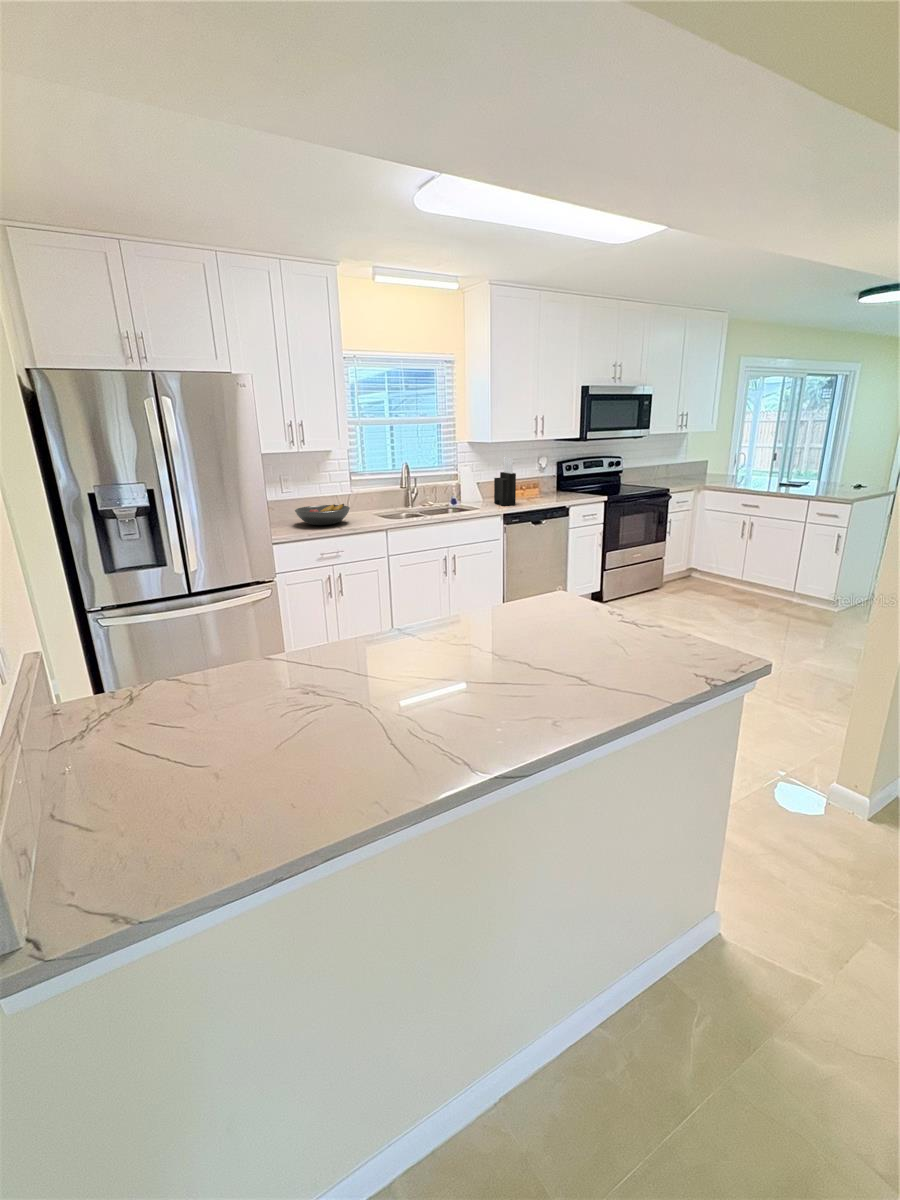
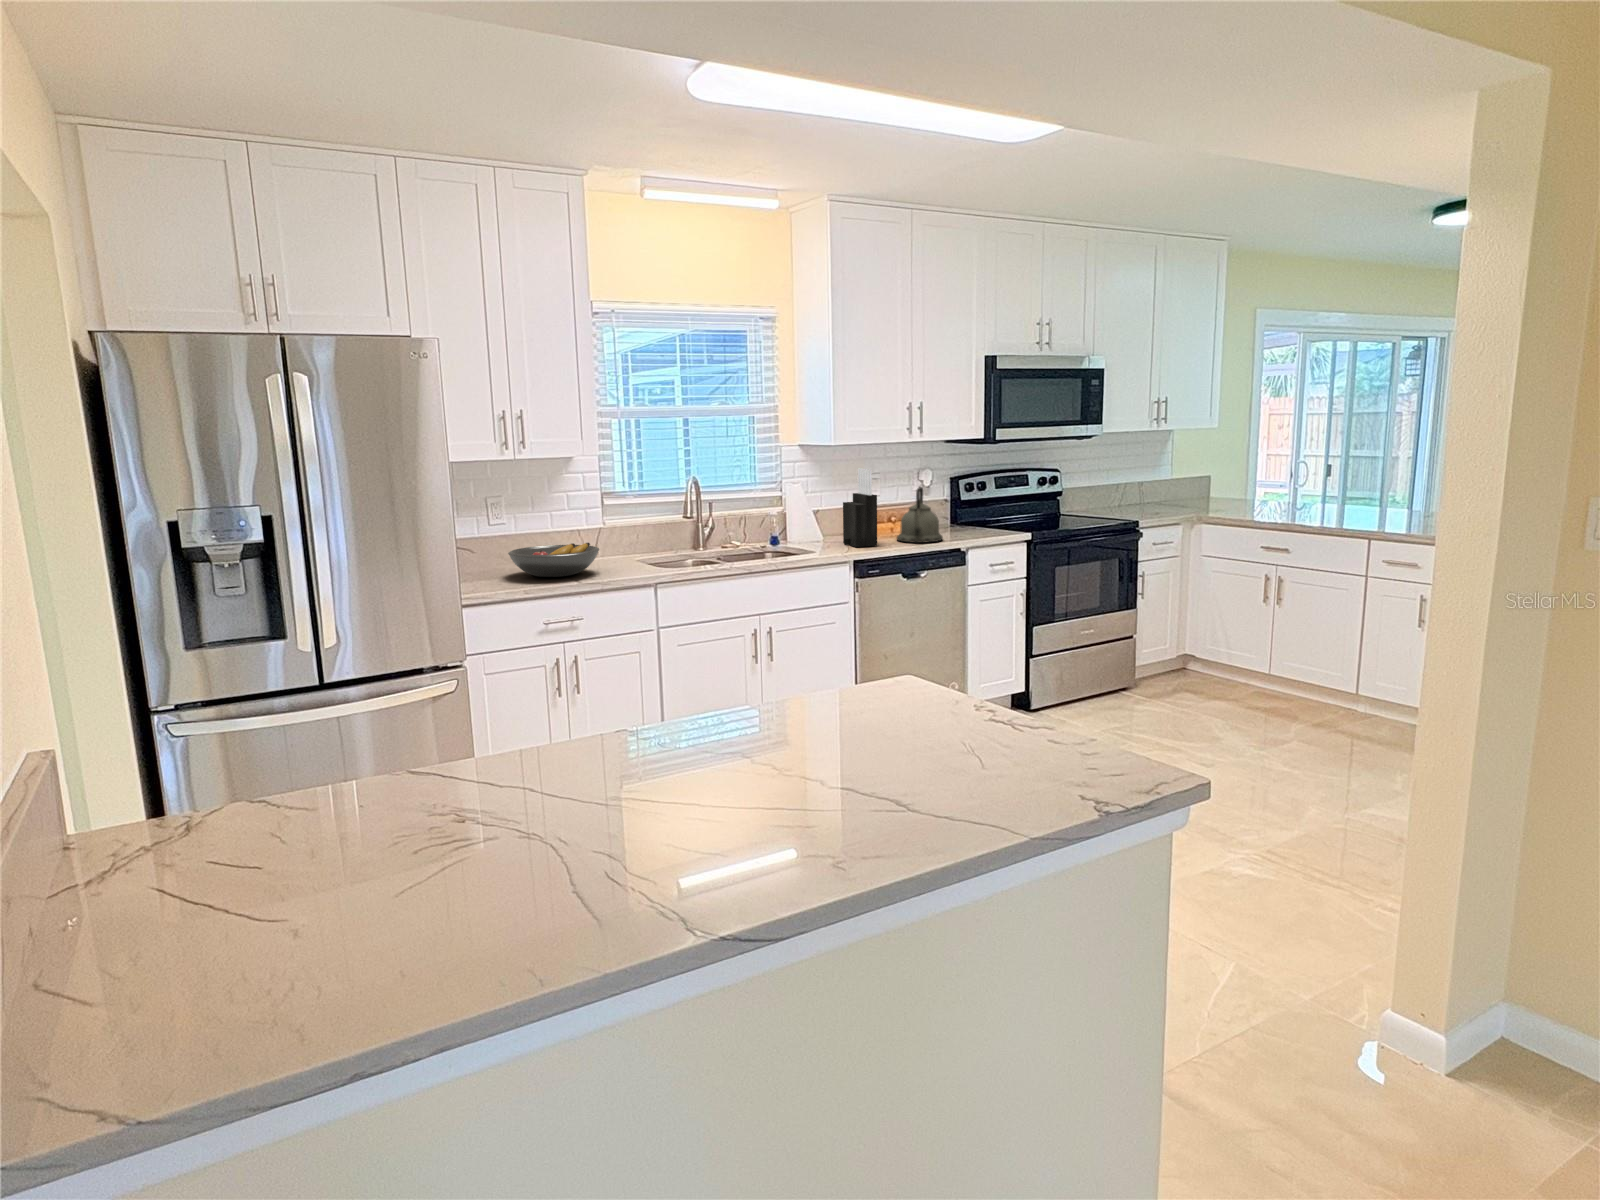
kettle: none [526,468,554,503] -> present [897,487,943,543]

